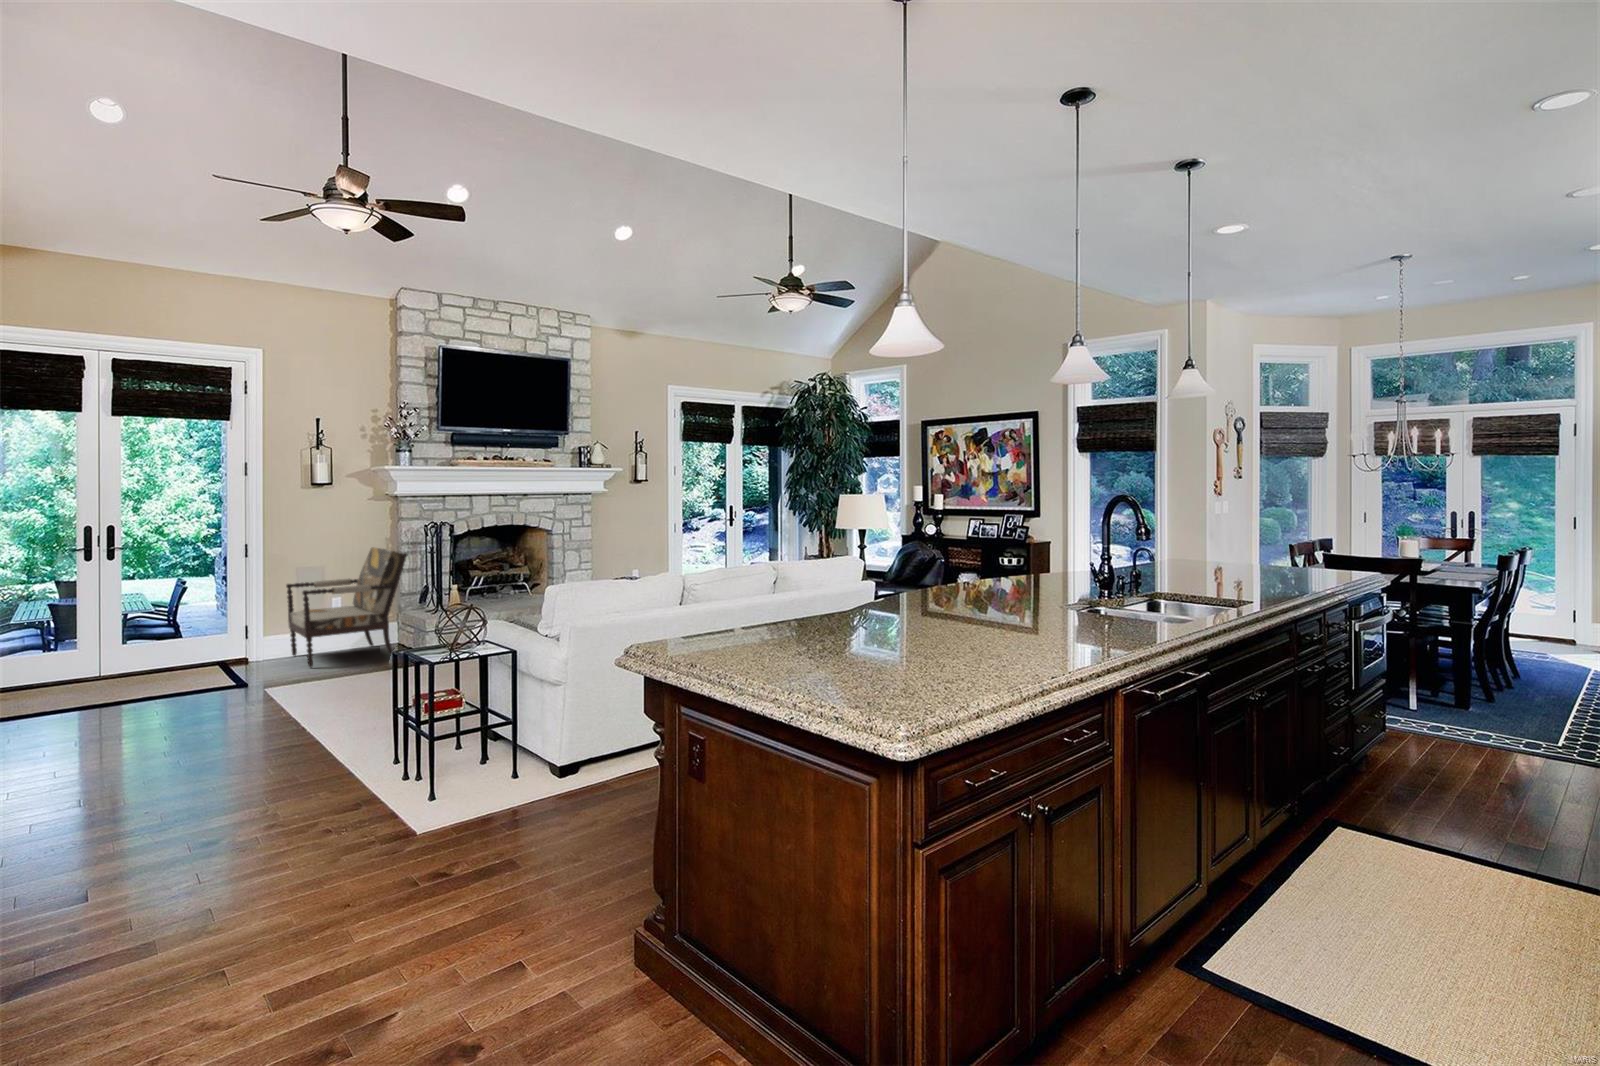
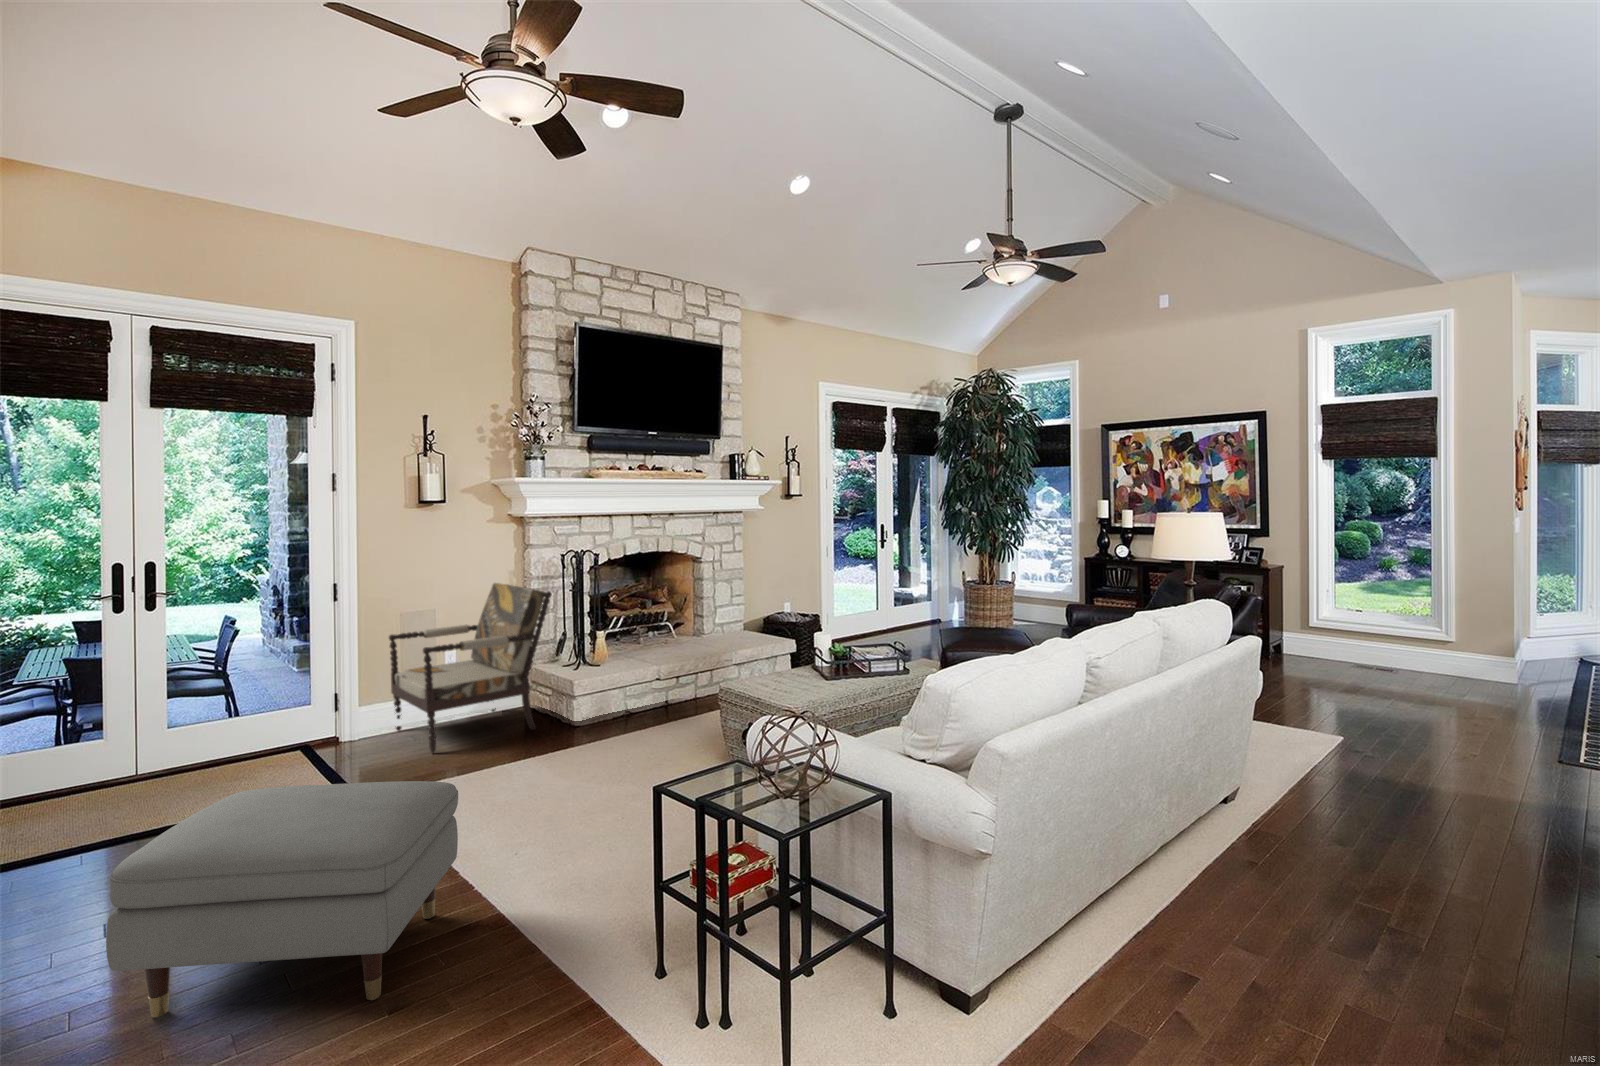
ottoman: none [65,654,278,766] -> present [106,781,458,1018]

